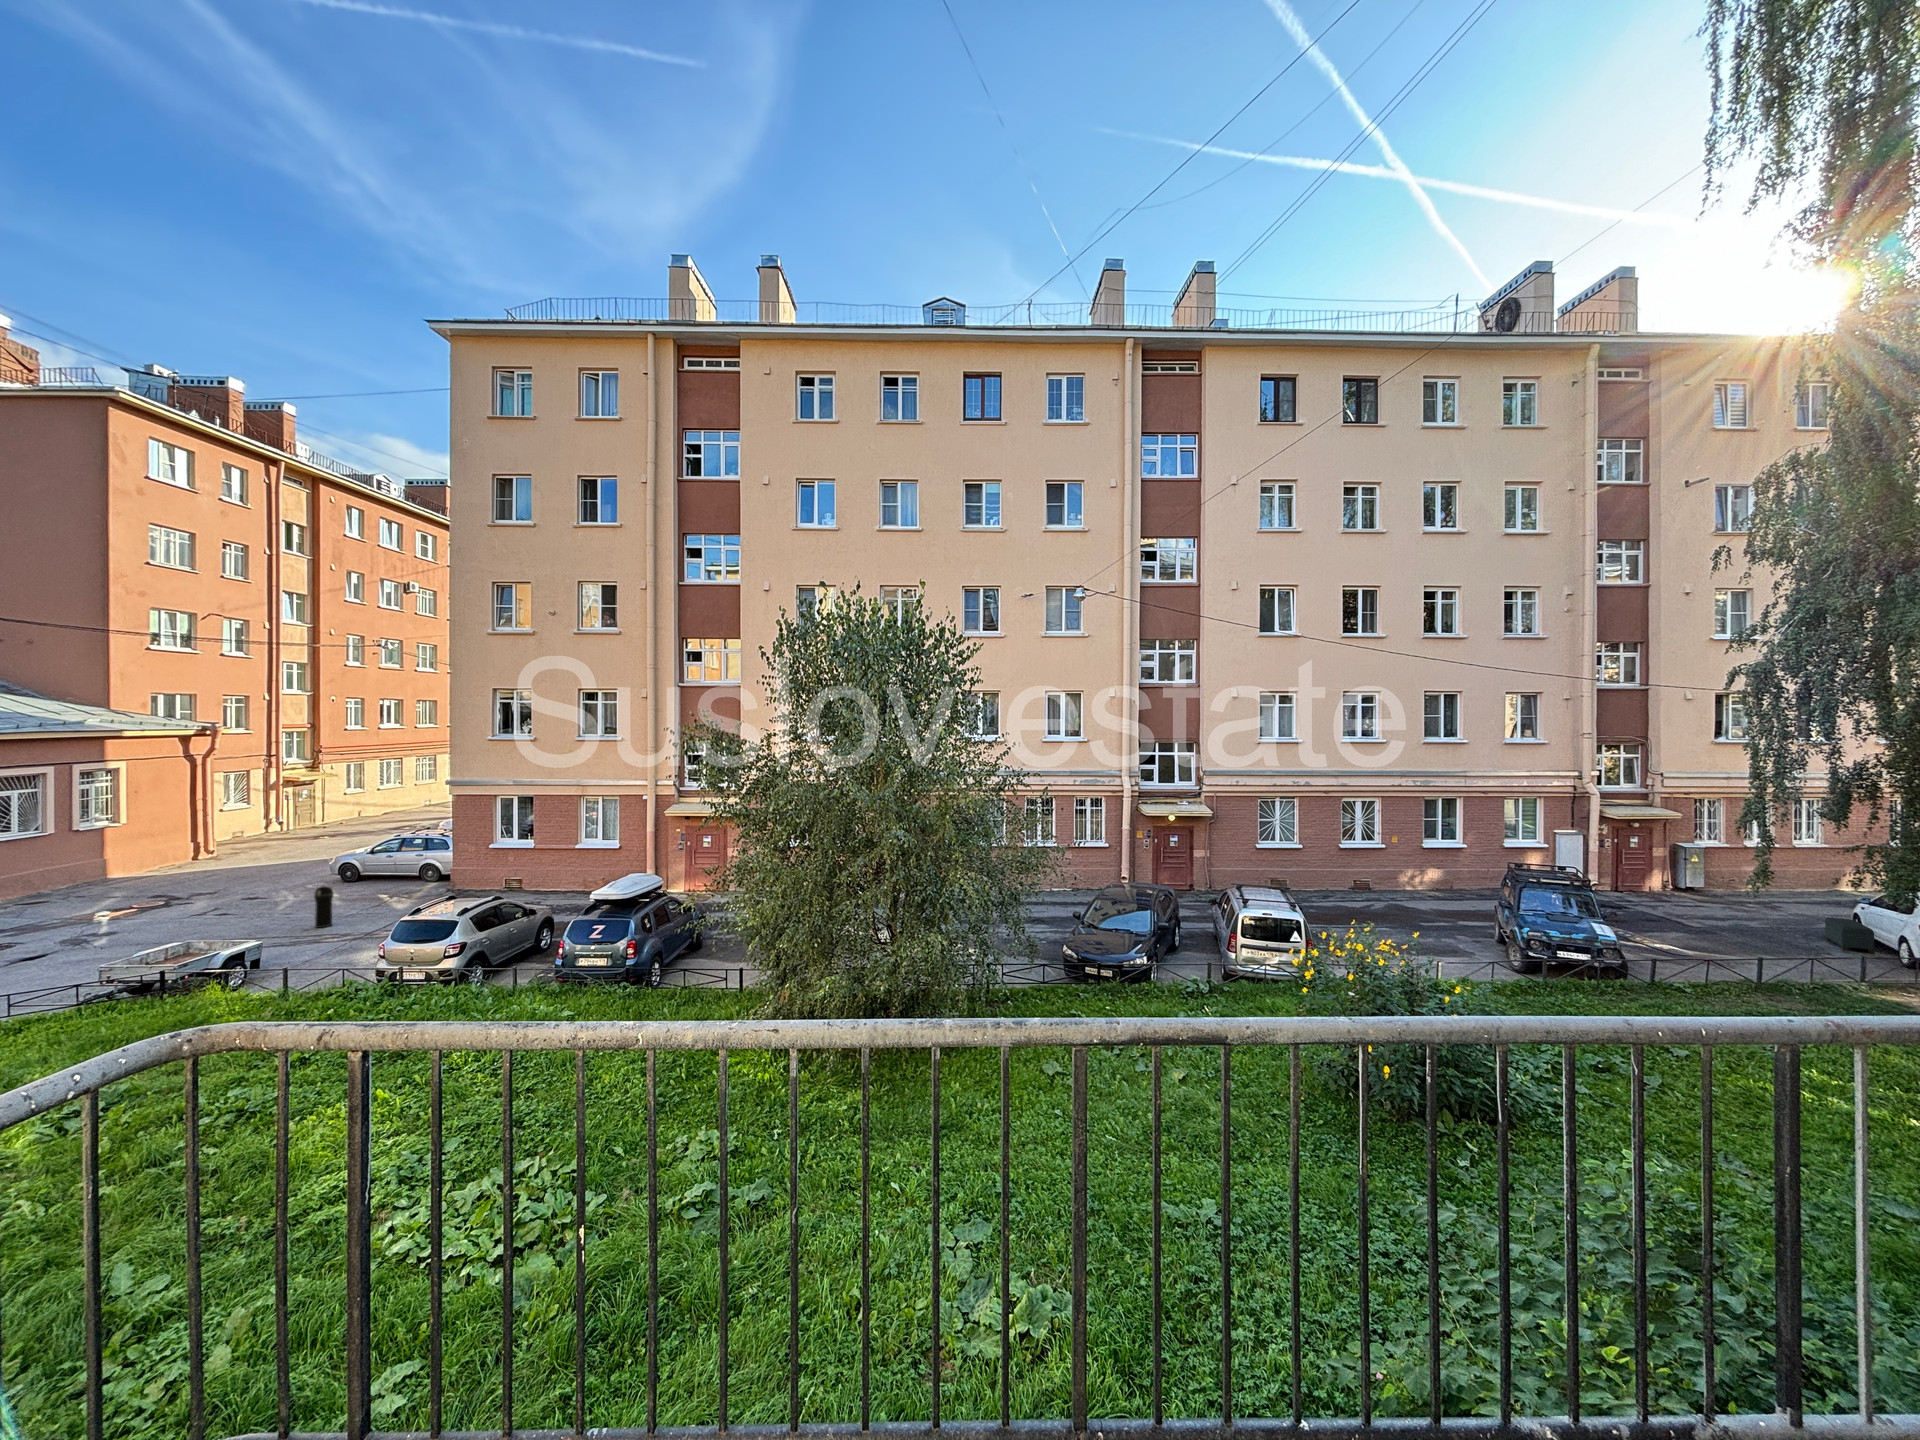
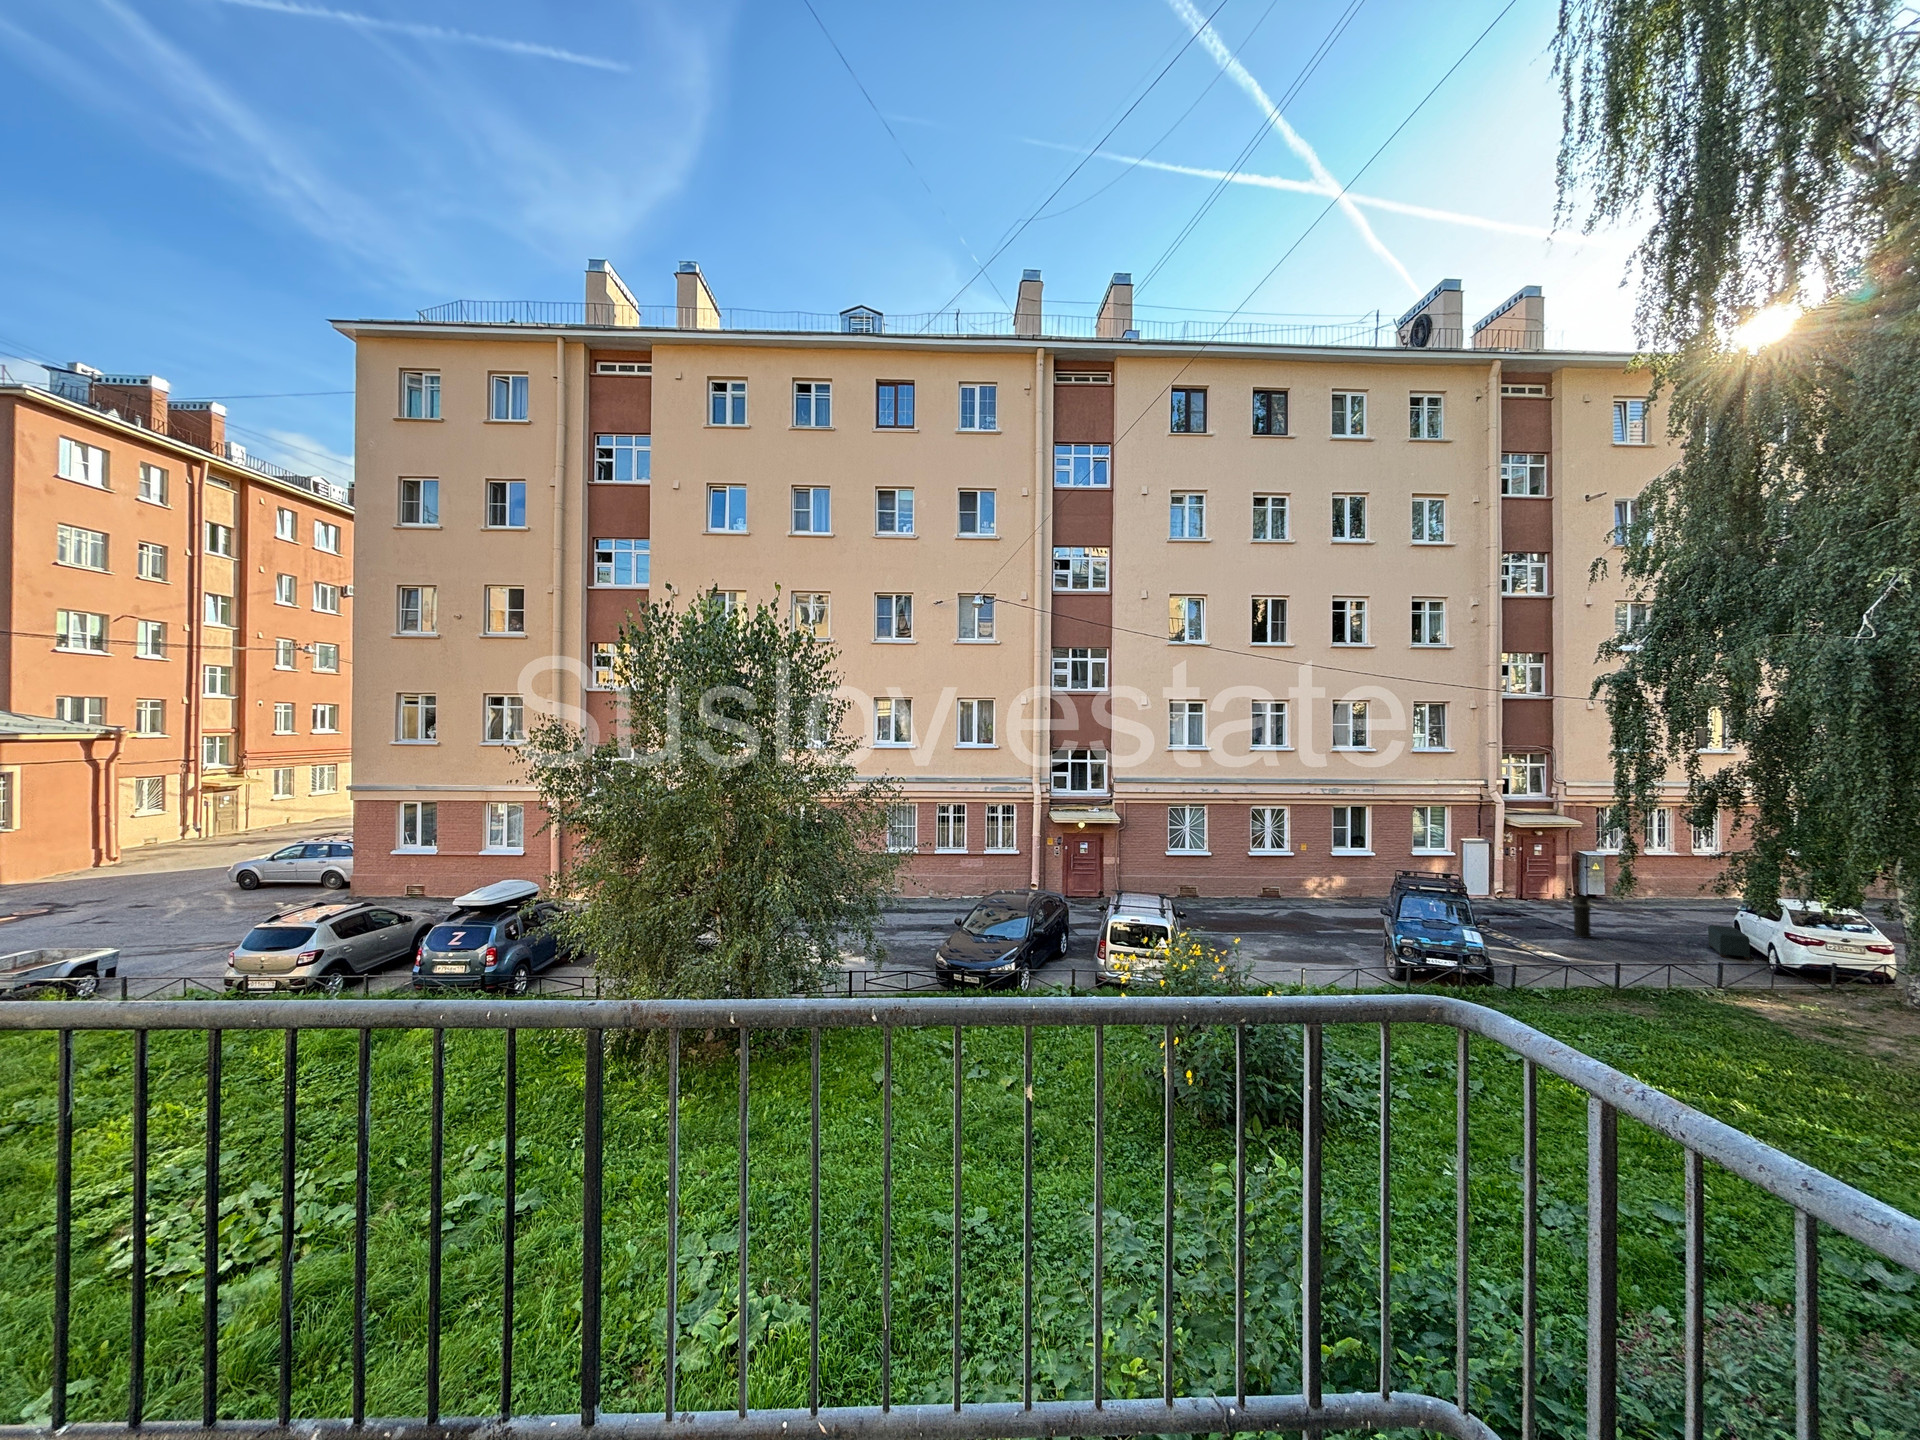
trash can: present [314,886,334,928] -> present [1572,896,1591,938]

